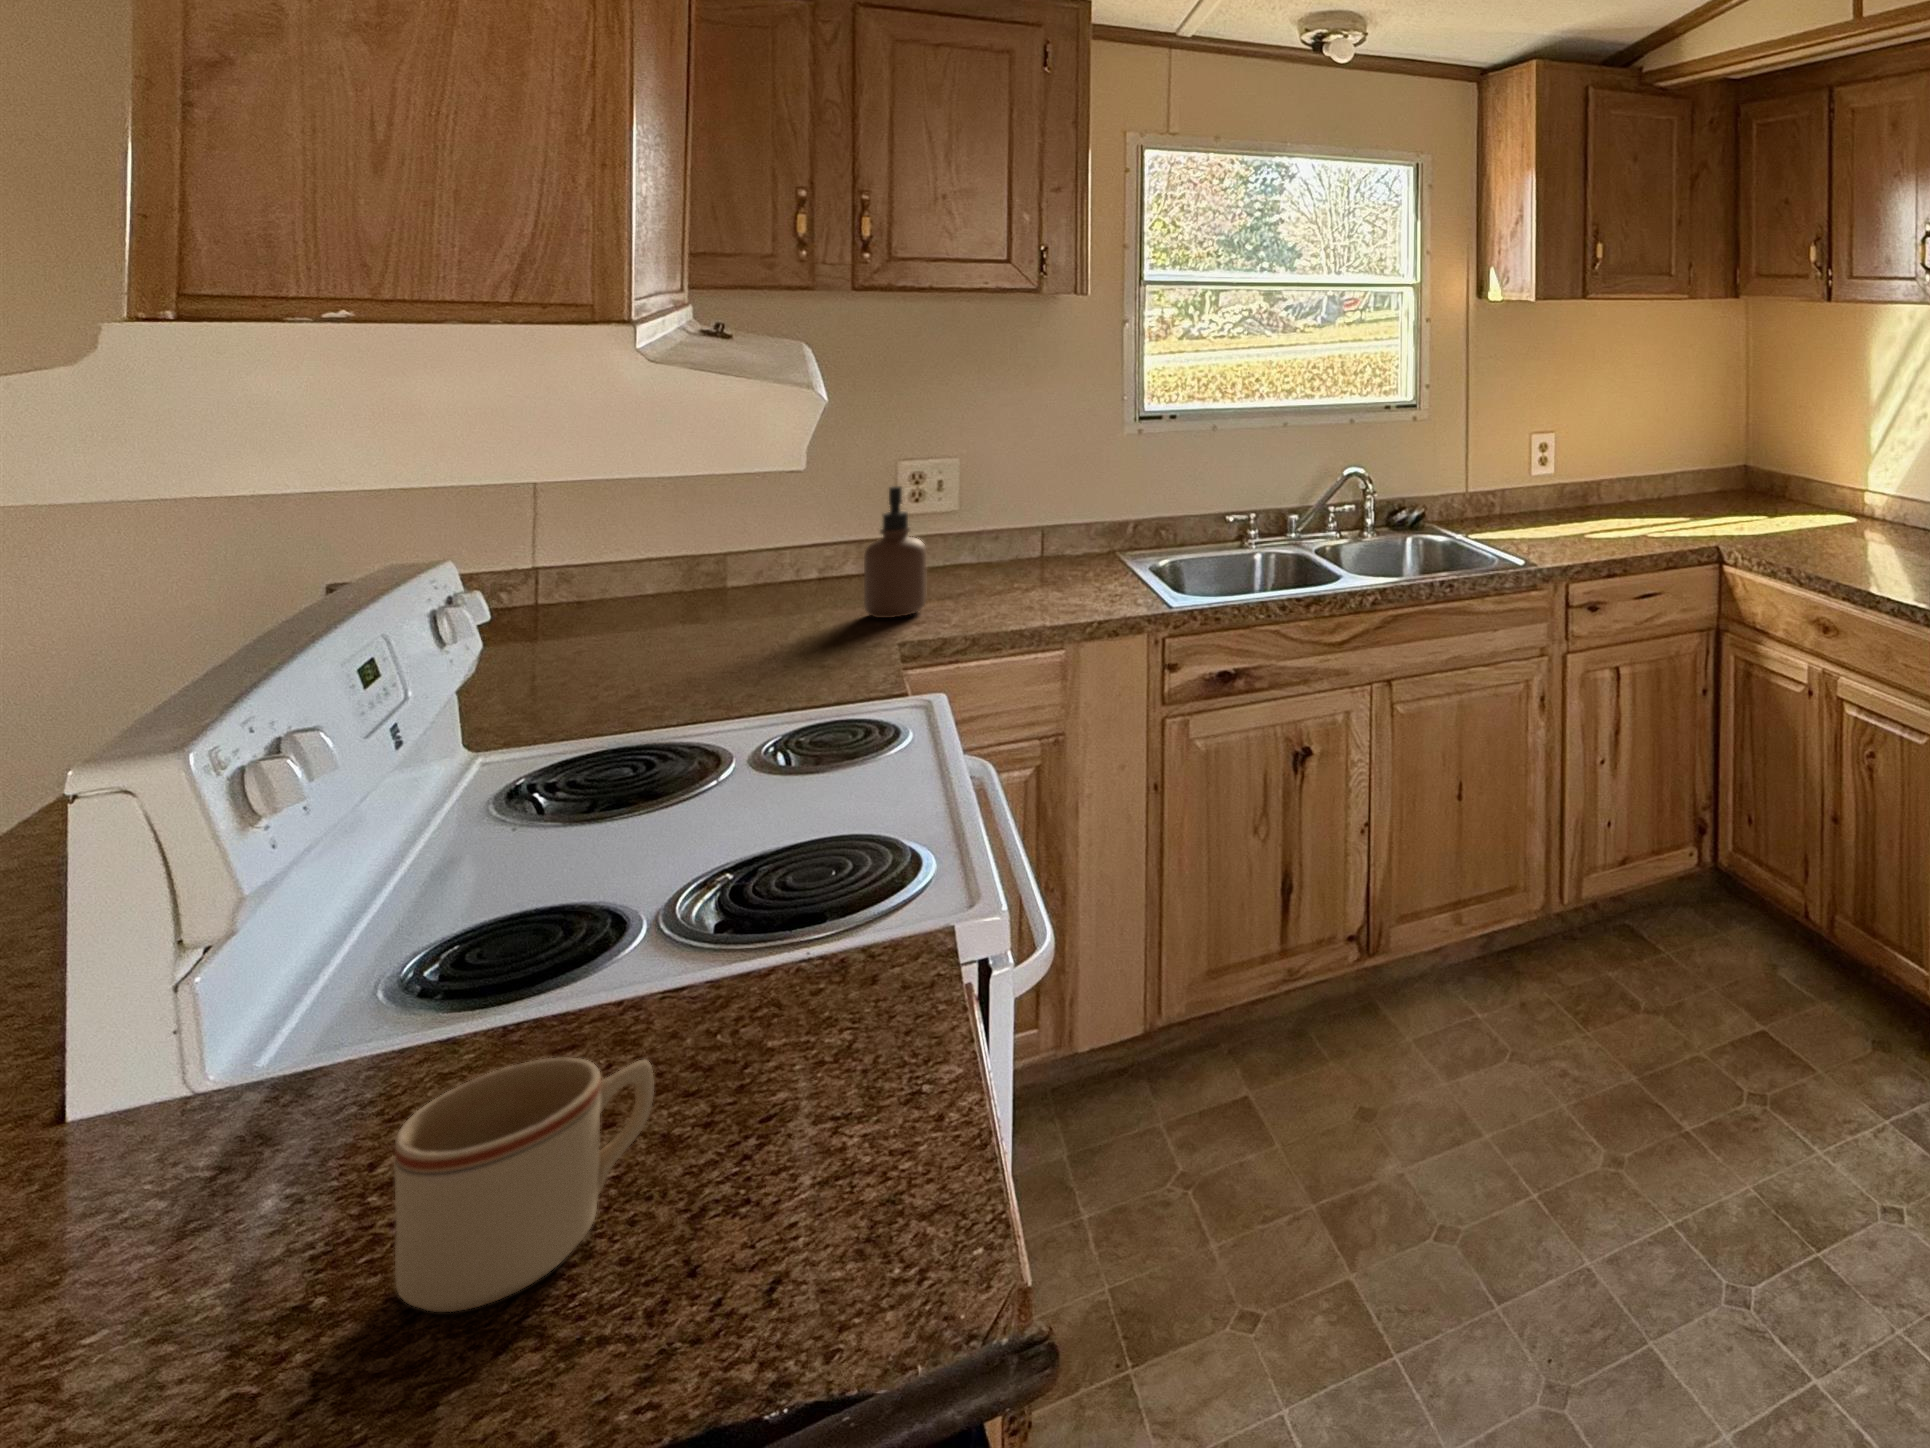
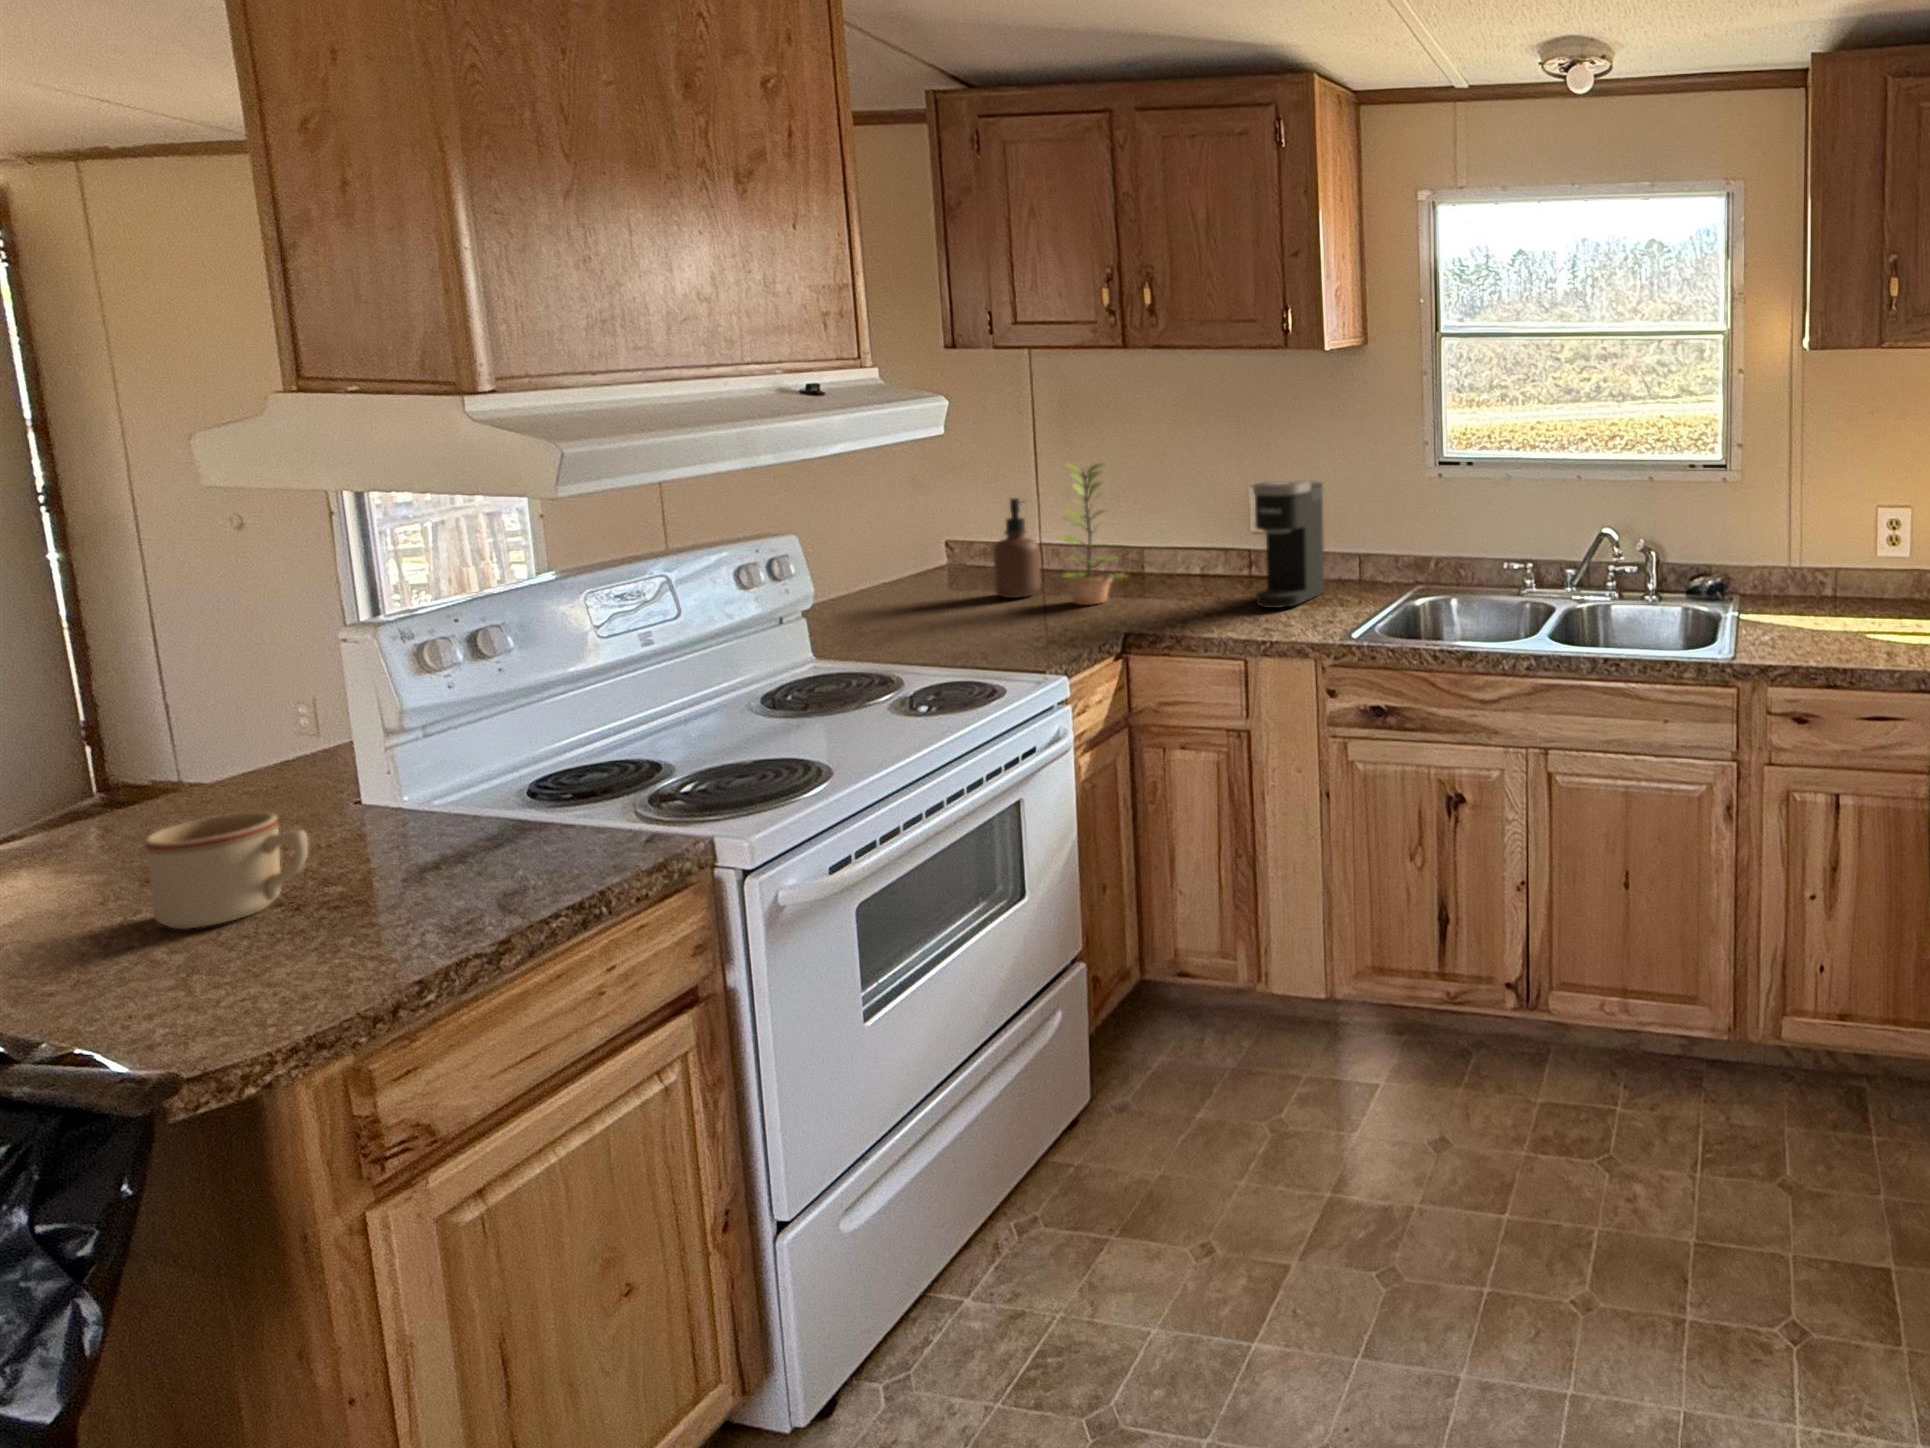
plant: none [685,439,810,631] -> present [1061,464,1123,605]
coffee maker: none [977,446,1039,596] -> present [1253,481,1324,608]
soap dispenser: present [864,486,926,618] -> present [993,498,1041,598]

